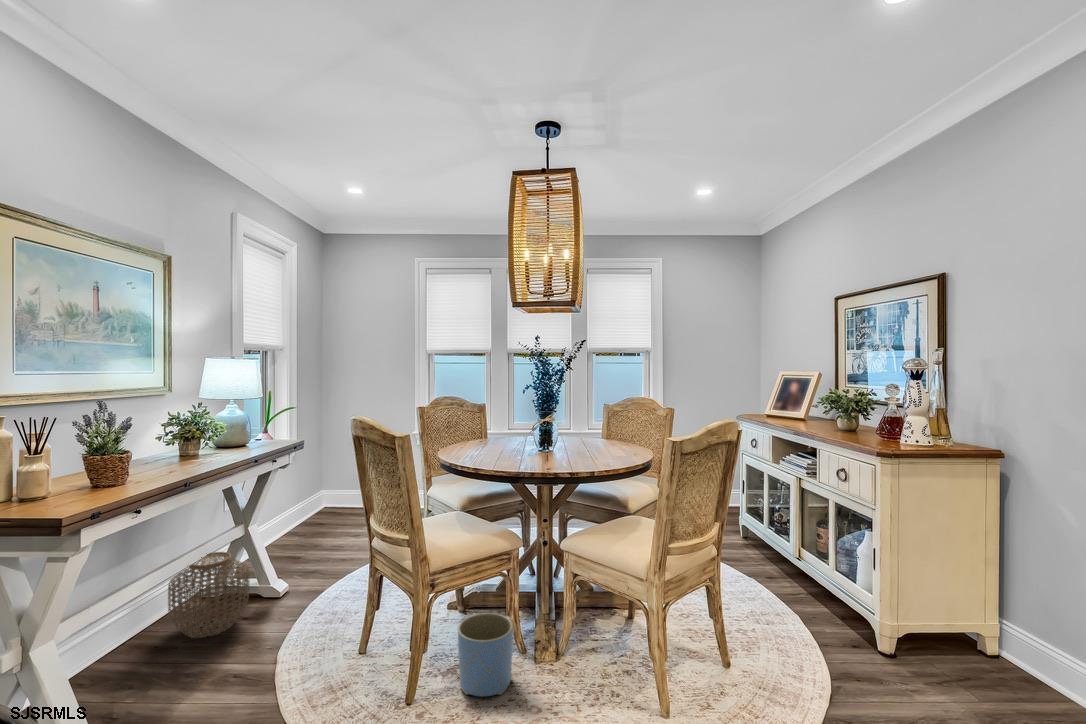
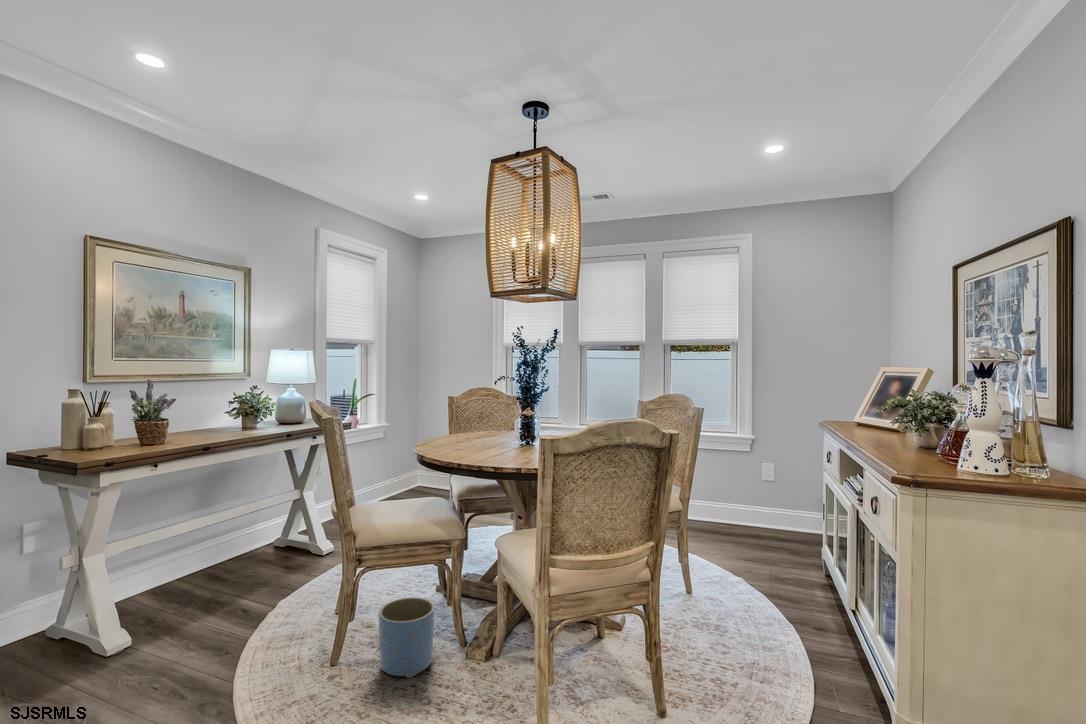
woven basket: present [168,552,249,638] -> none [225,511,289,579]

